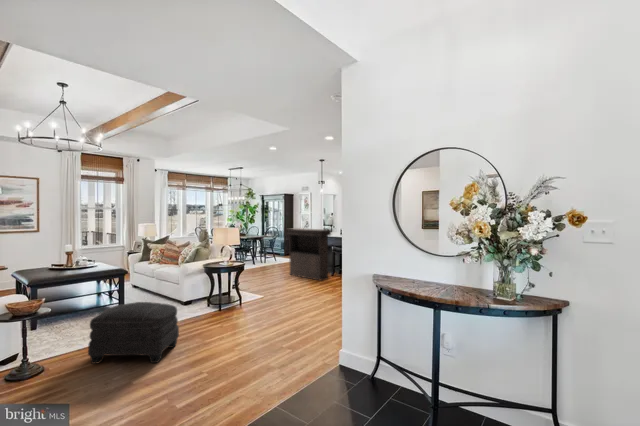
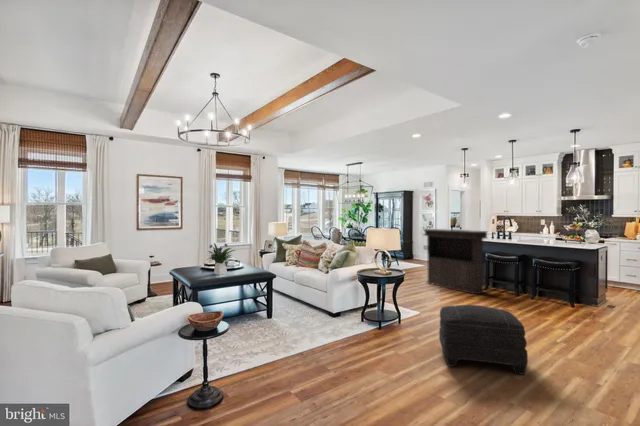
flower arrangement: none [50,243,86,273] -> present [208,243,235,275]
ottoman: present [88,302,179,363] -> present [439,305,528,375]

